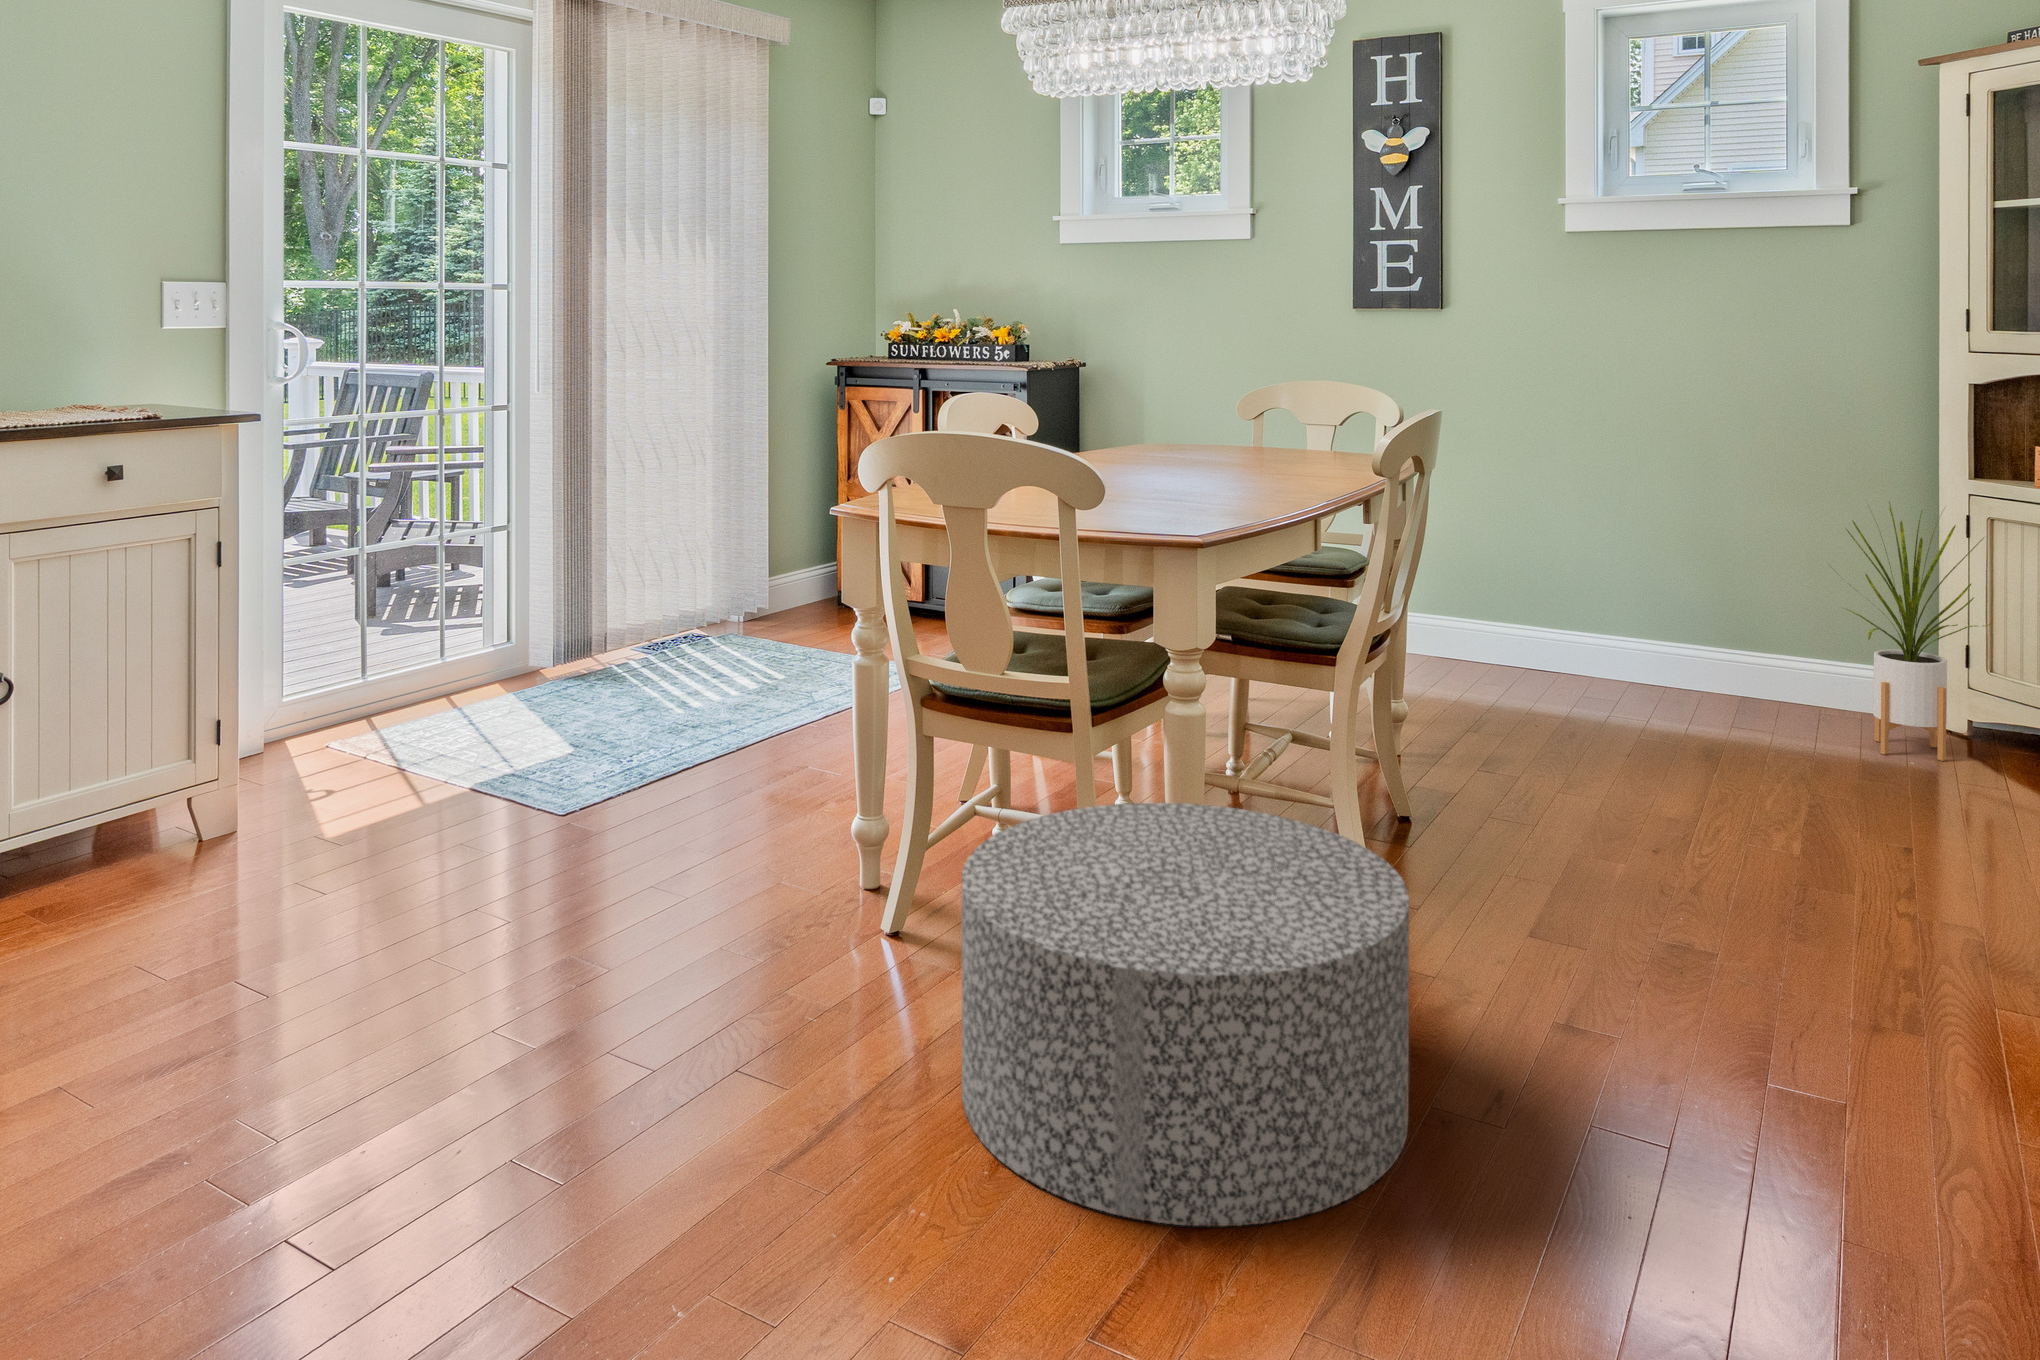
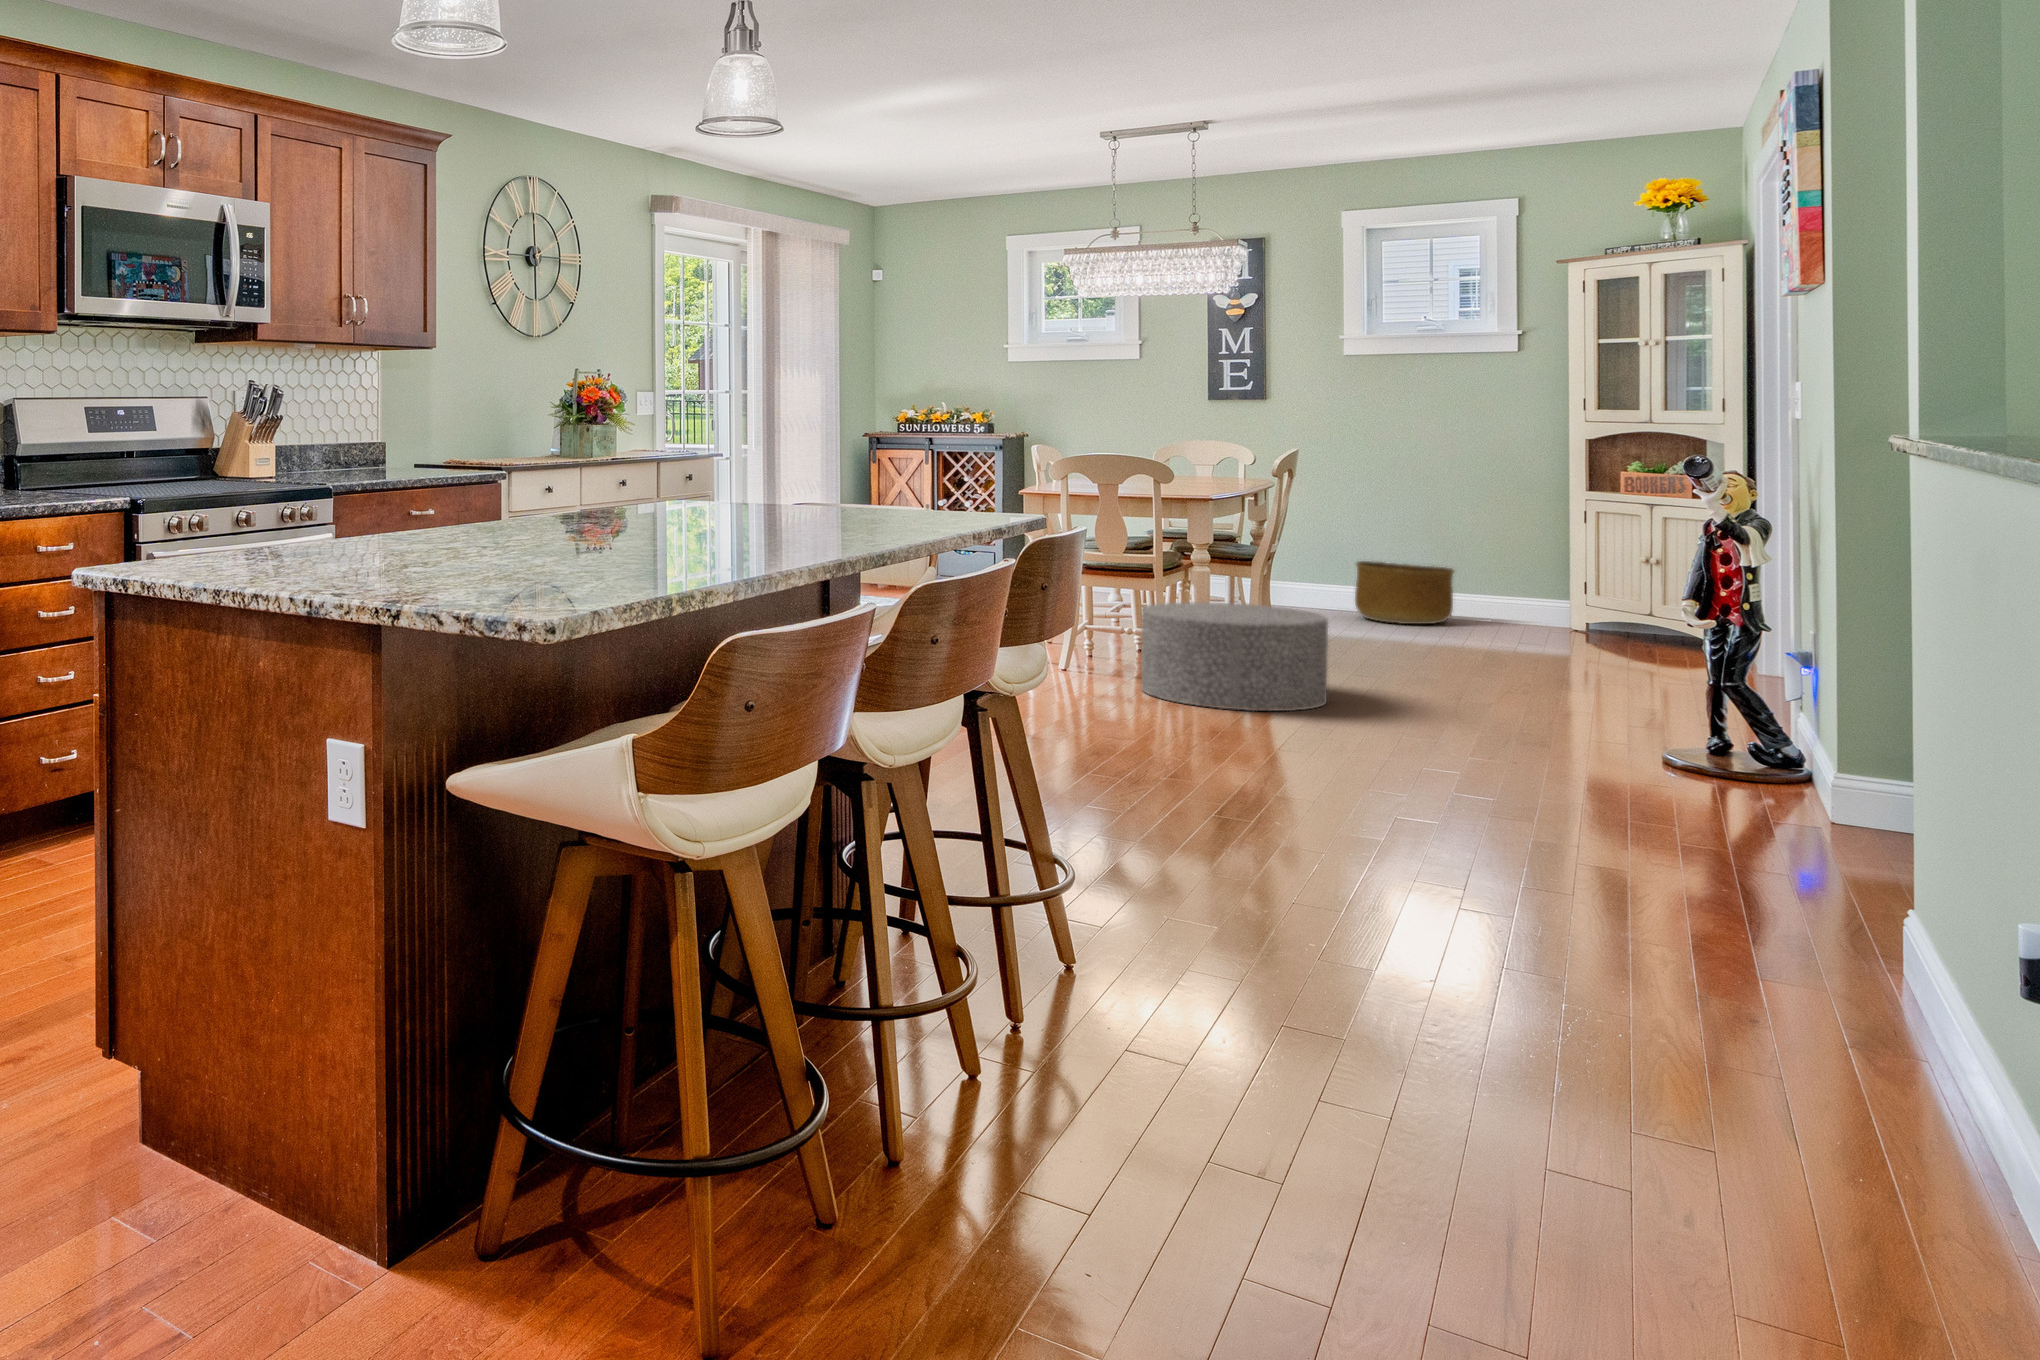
house plant: present [1846,502,1990,761] -> none [1501,502,1595,637]
basket: none [1576,592,1744,719] -> present [1355,561,1454,624]

